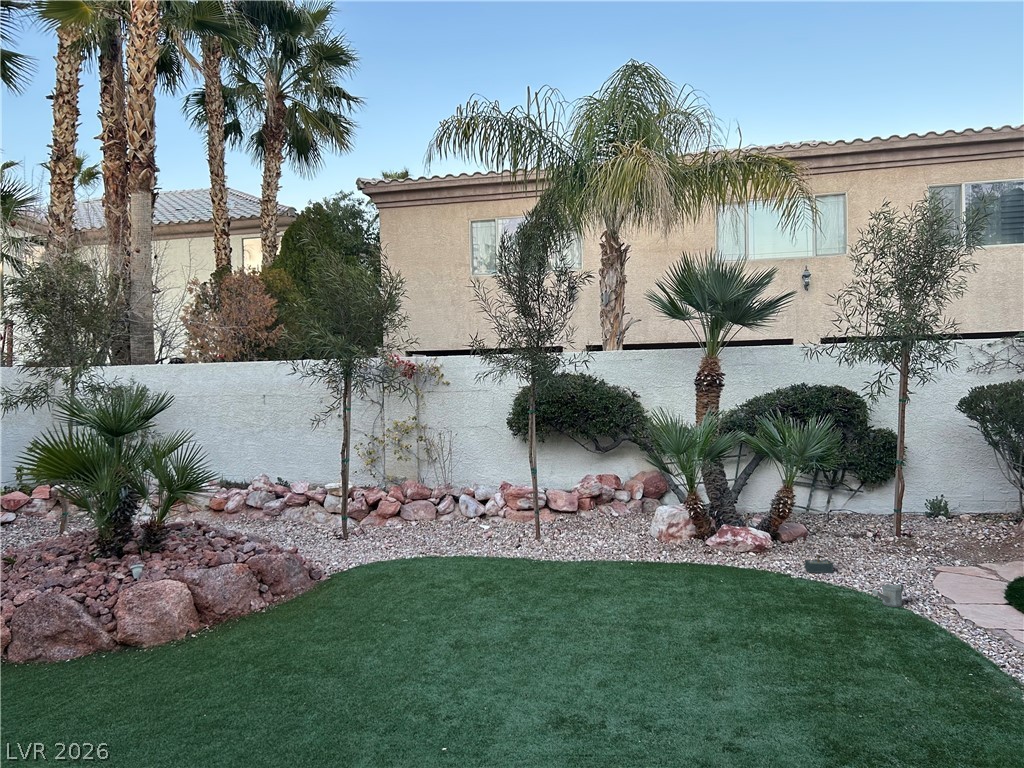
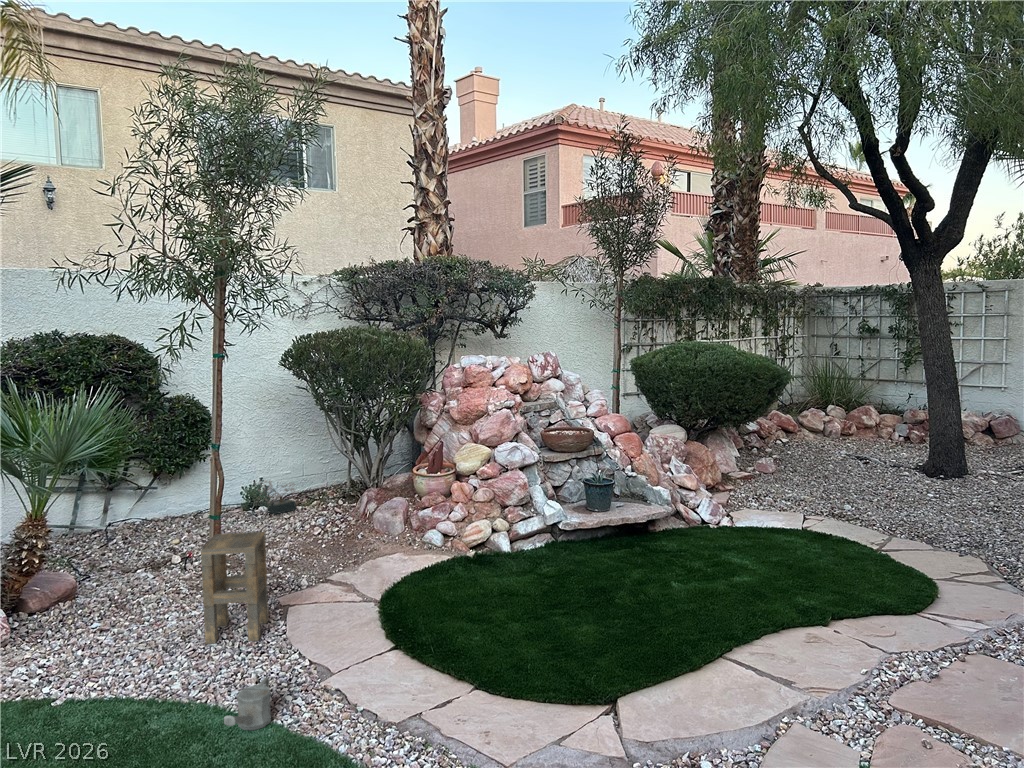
side table: none [875,510,920,579] -> present [201,532,269,644]
decorative plant: present [795,537,838,573] -> present [258,481,296,514]

